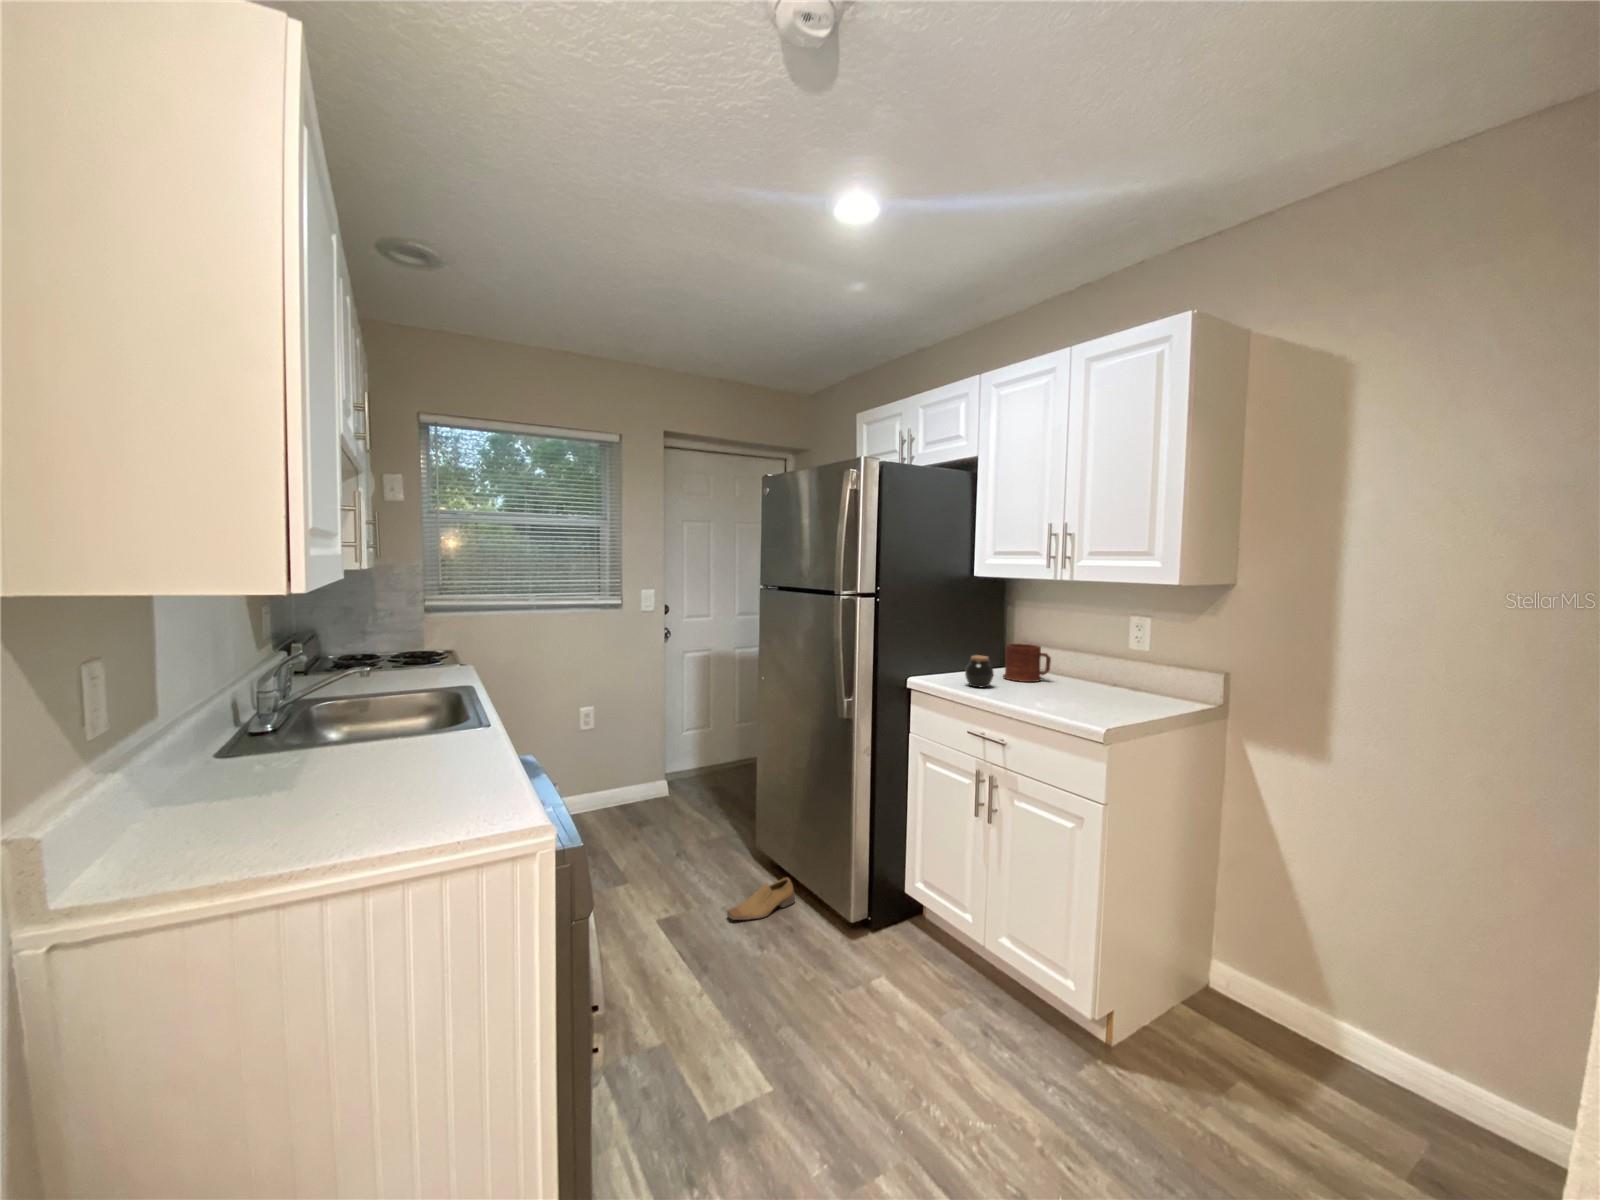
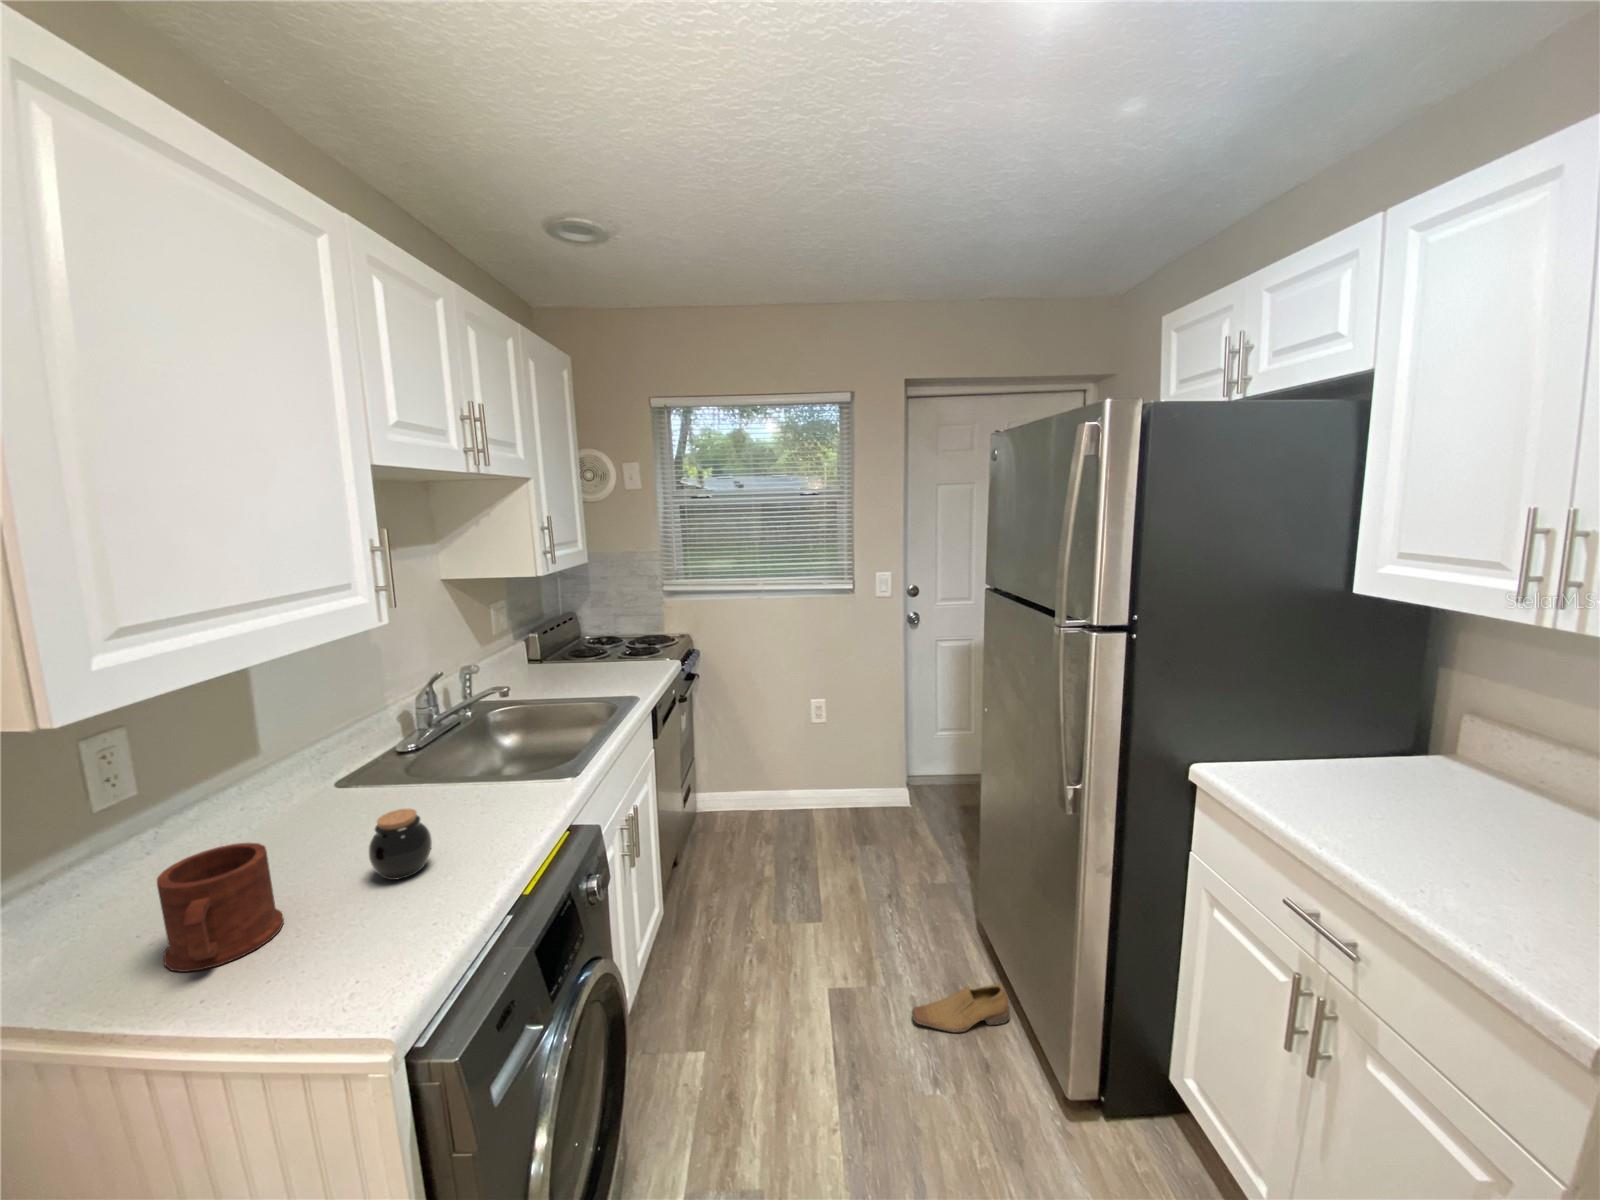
mug: present [1003,644,1051,682] -> present [157,843,284,972]
jar: present [965,655,994,687] -> present [369,809,432,880]

